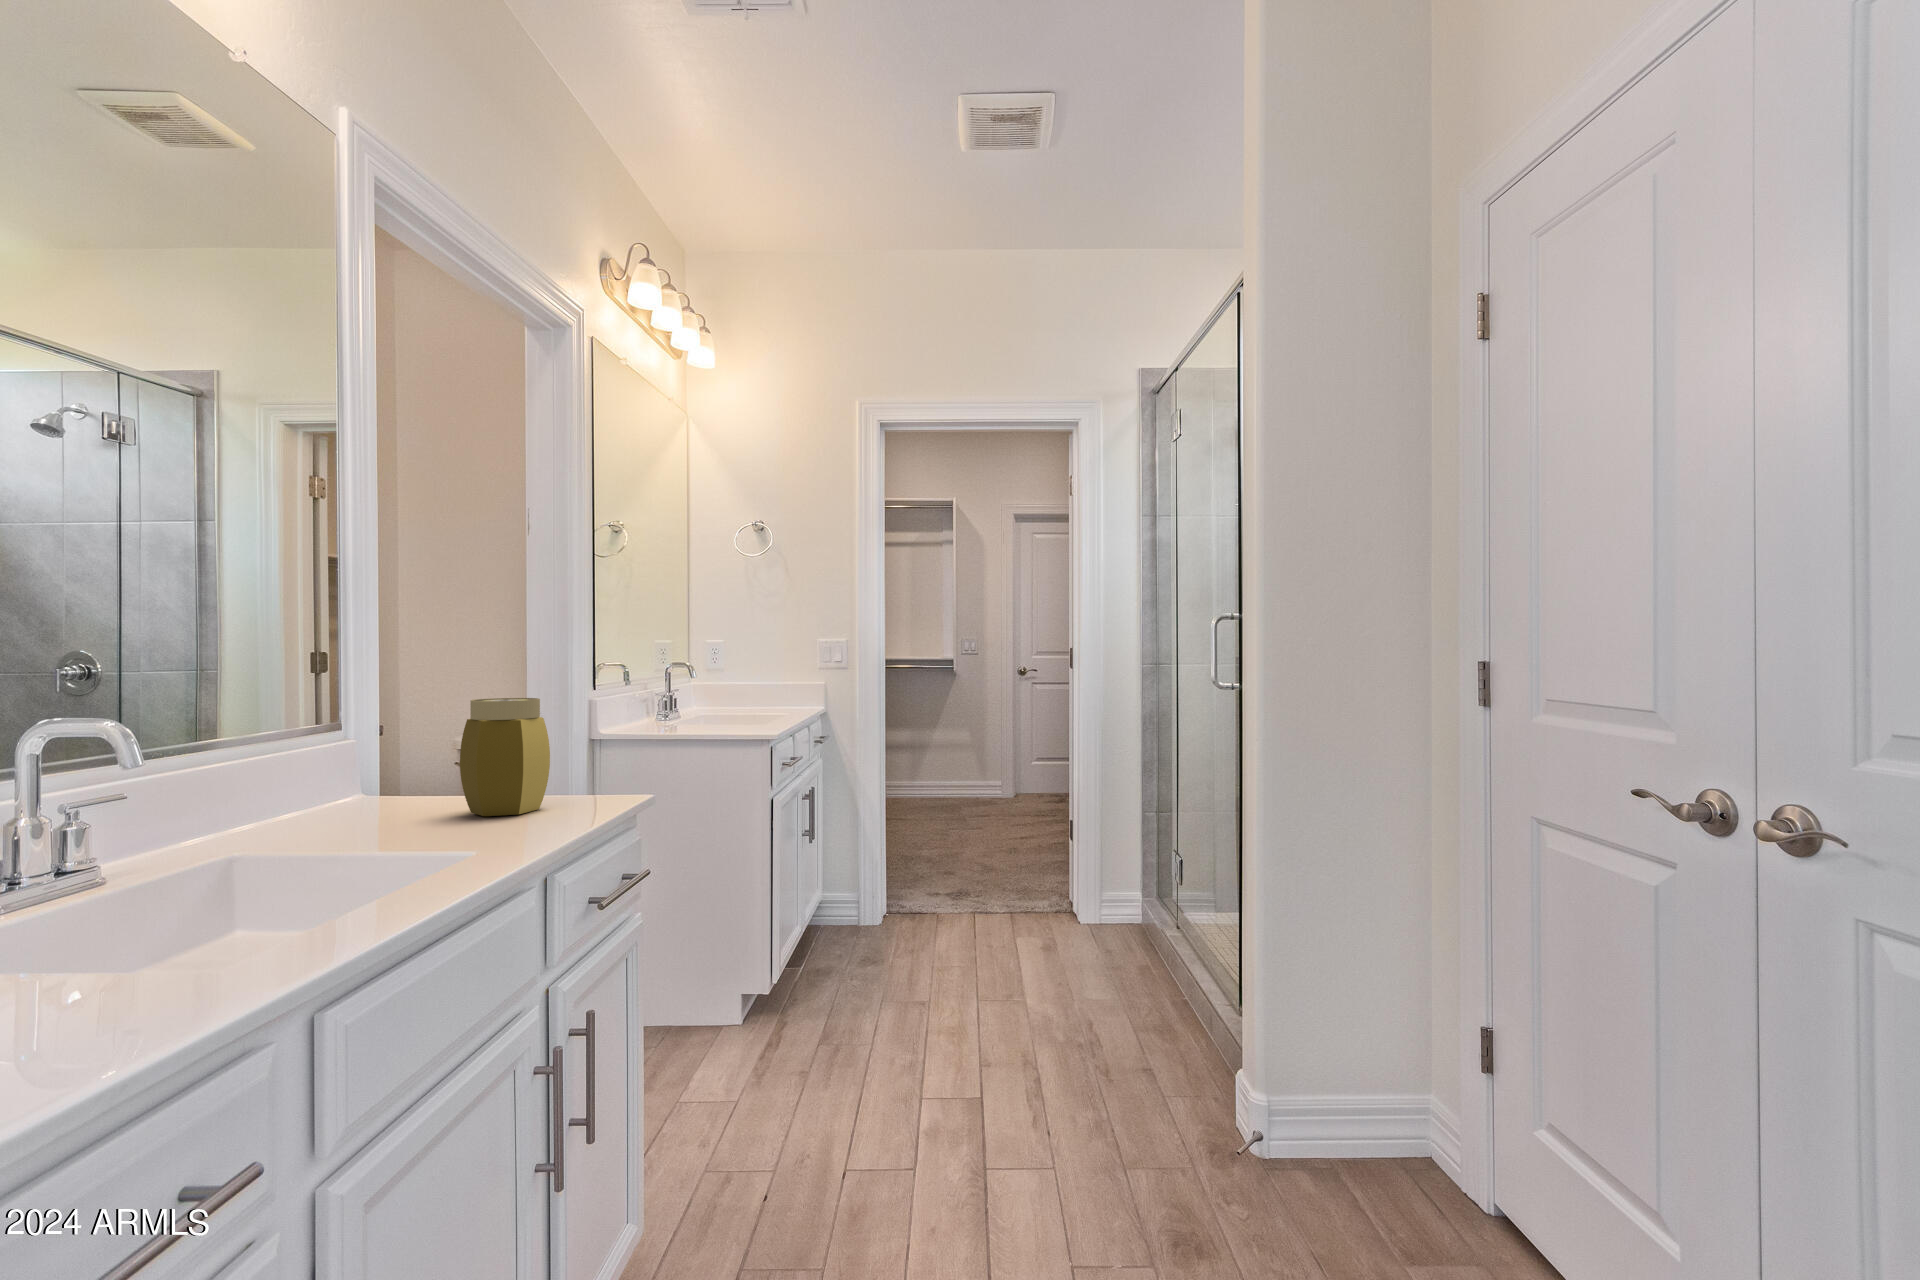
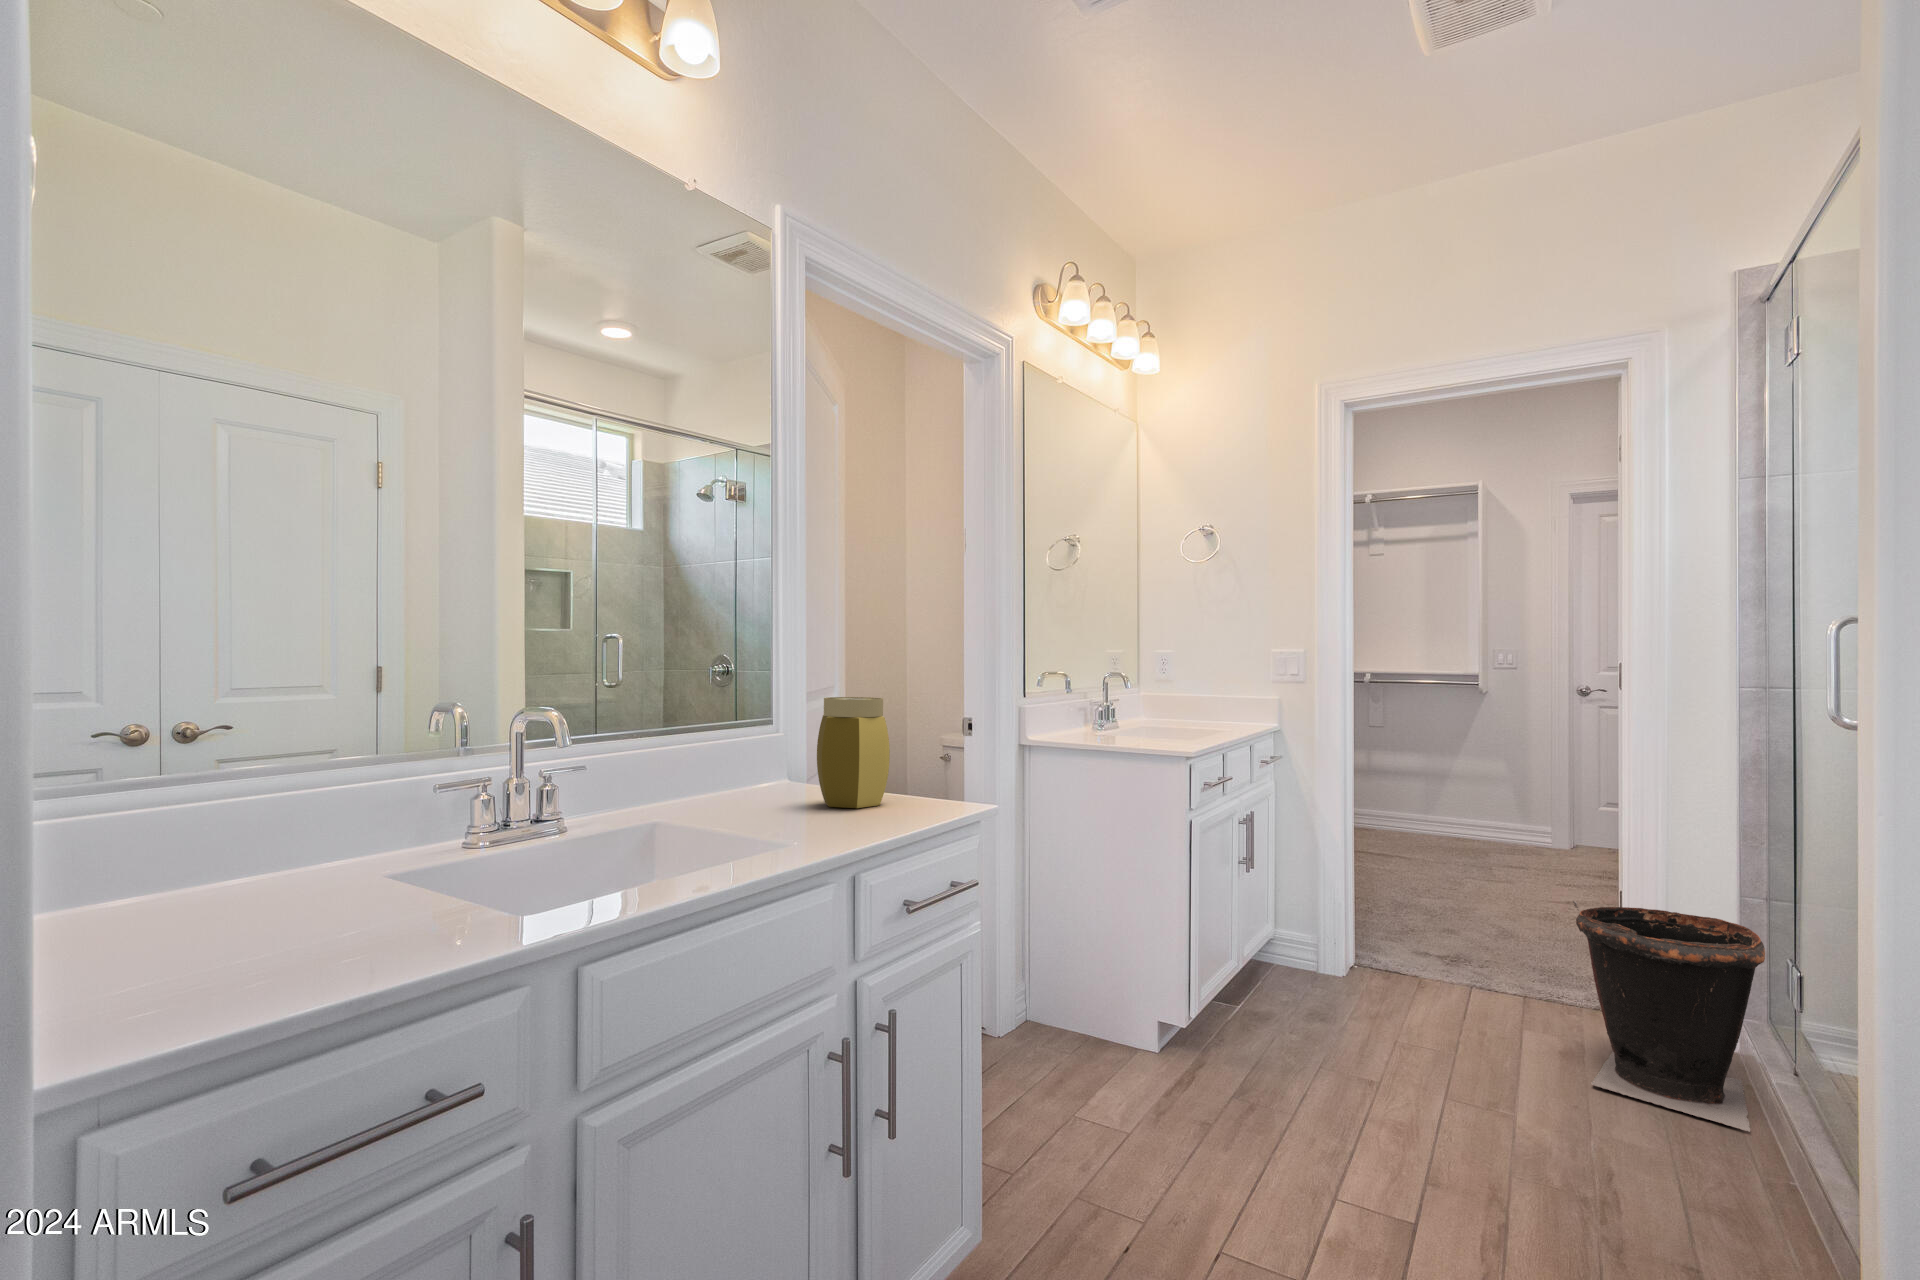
waste bin: none [1056,832,1171,978] -> present [1573,901,1765,1132]

